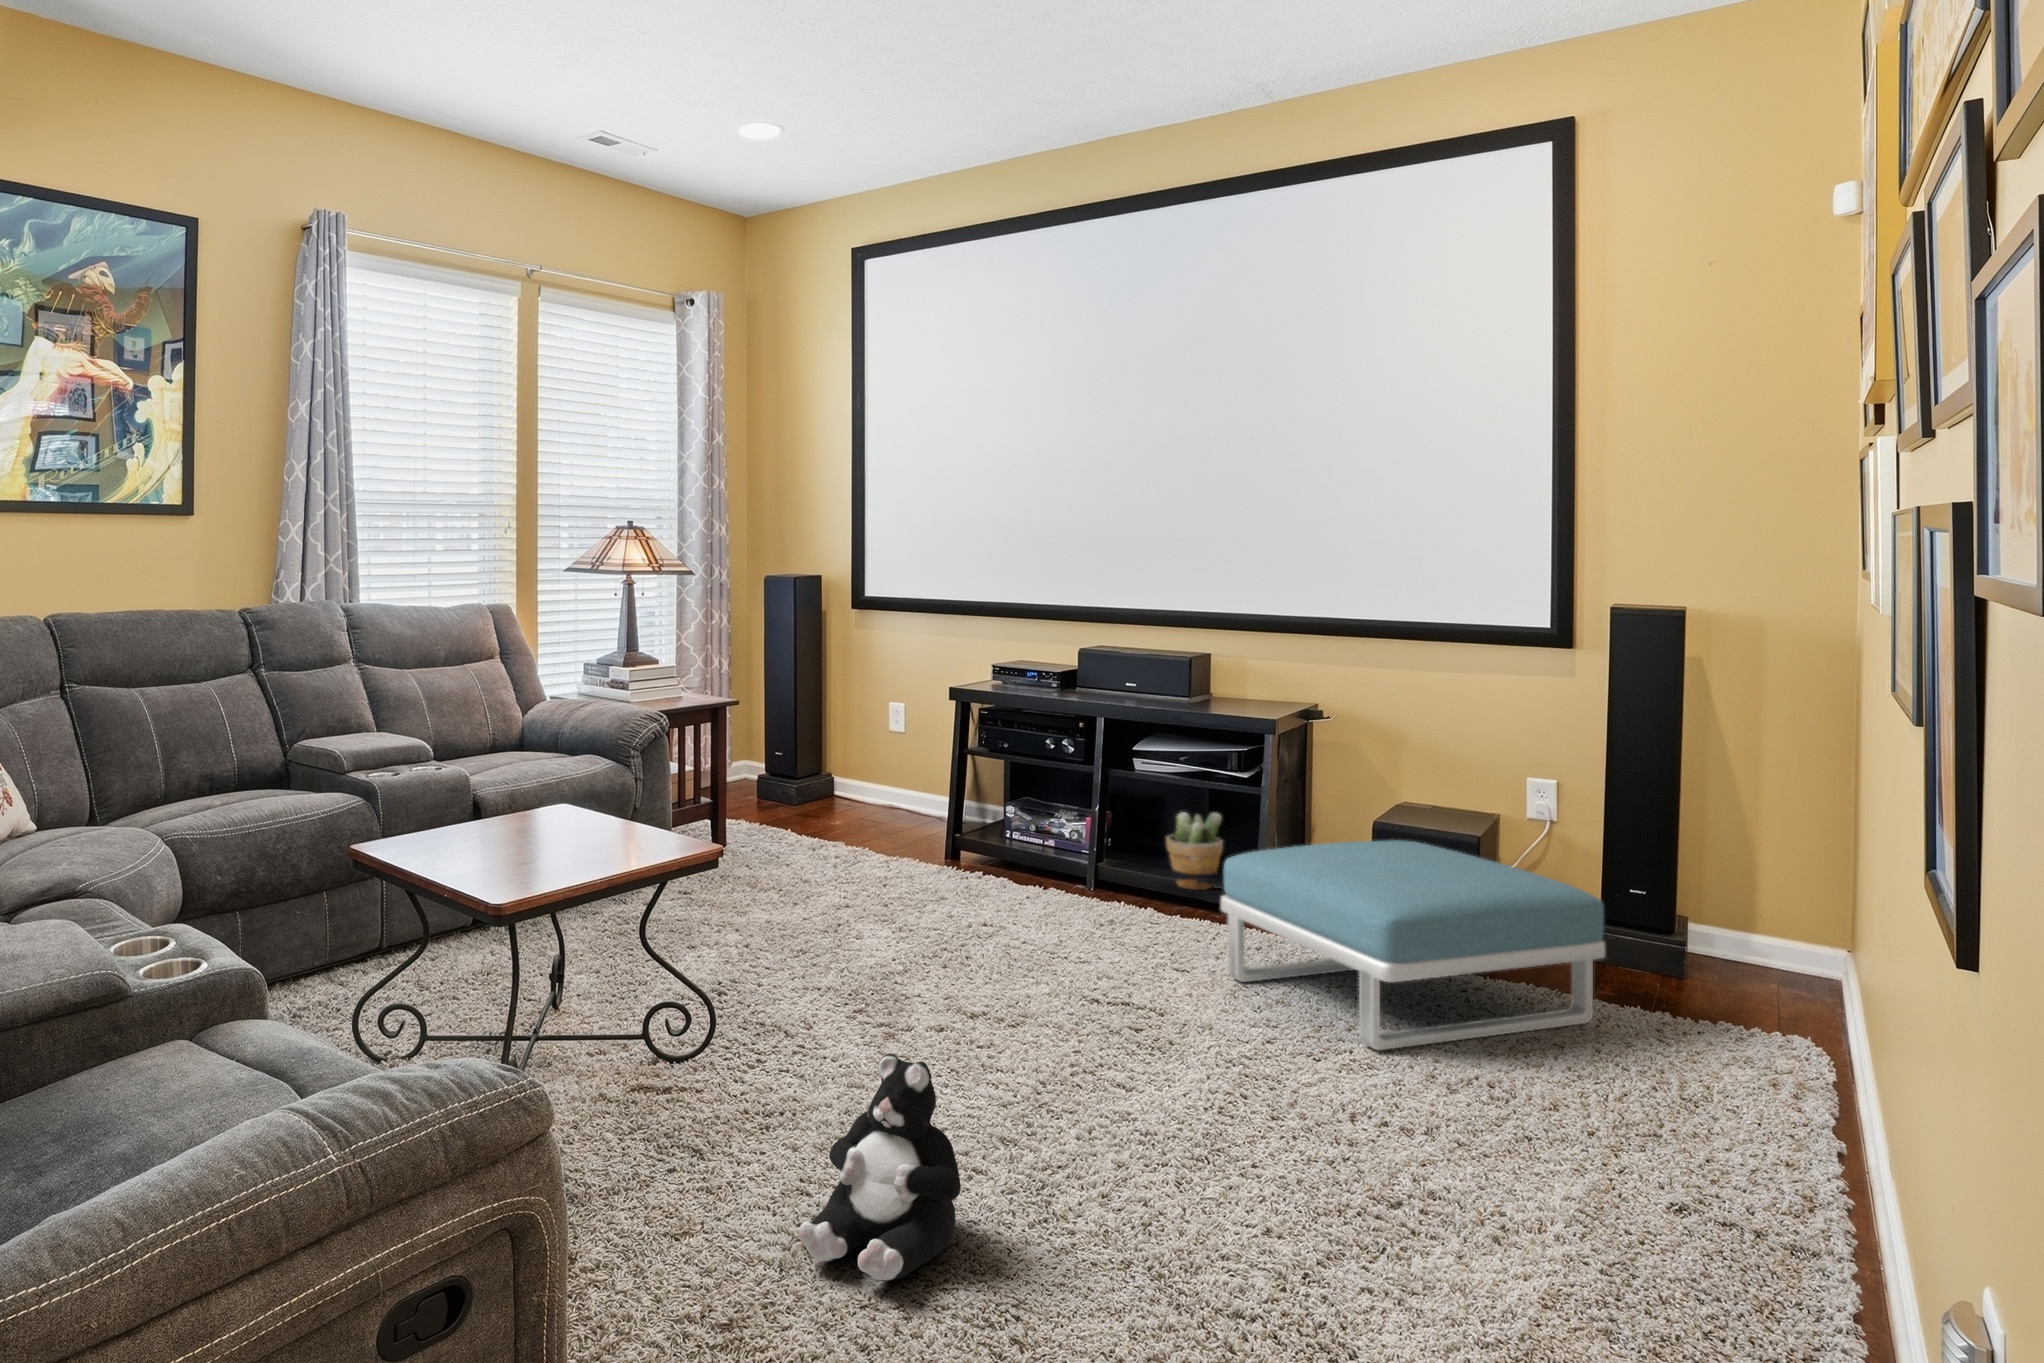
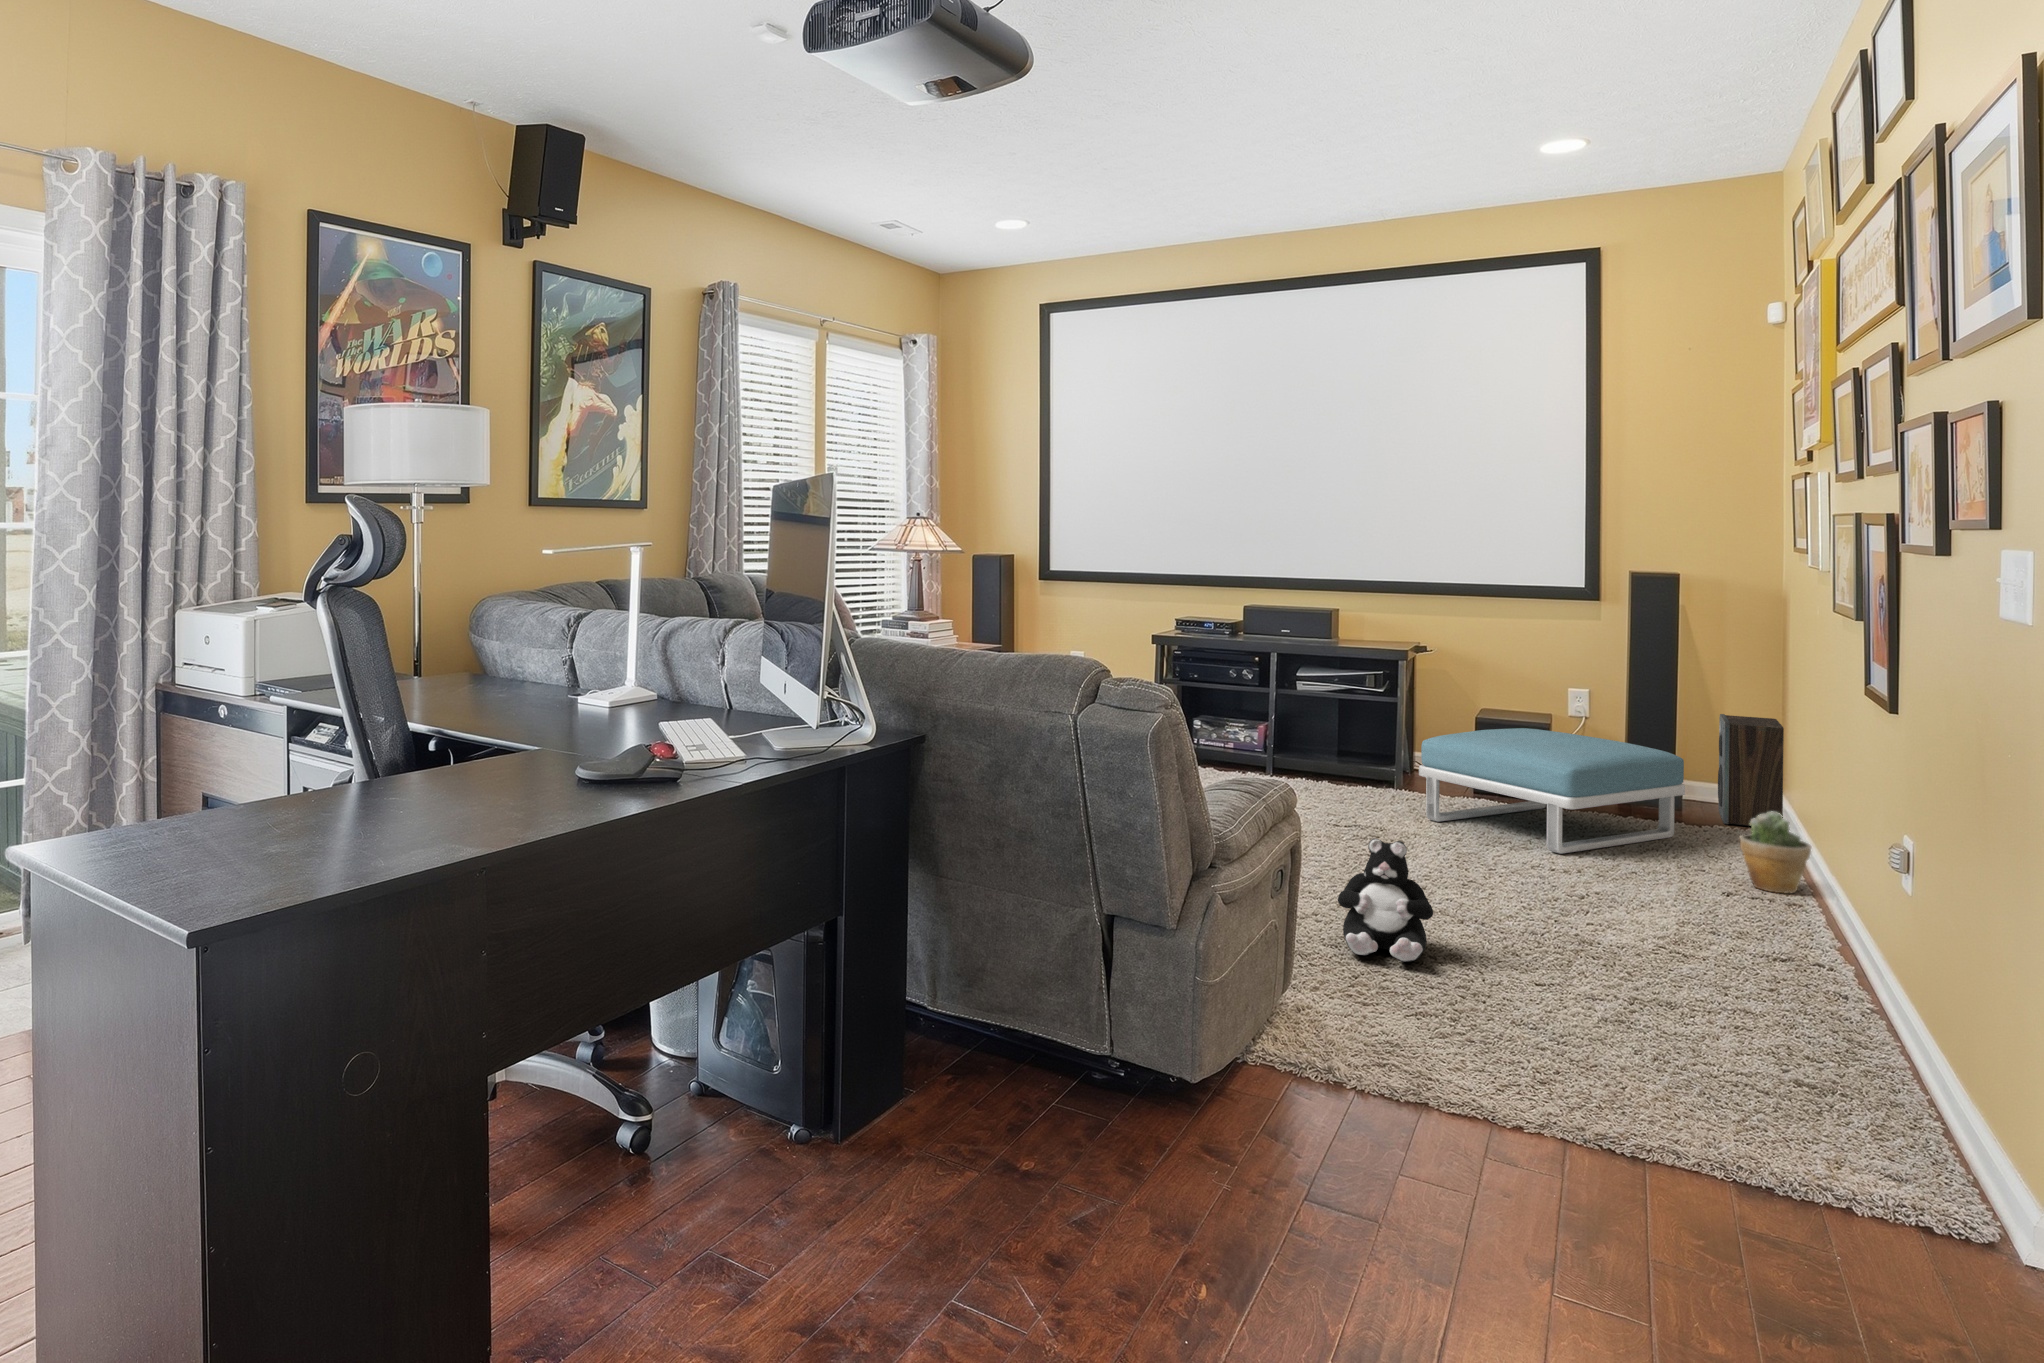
potted plant: present [1166,812,1223,890] -> present [1740,812,1811,893]
speaker: none [1693,826,1788,1014] -> present [1718,714,1784,826]

